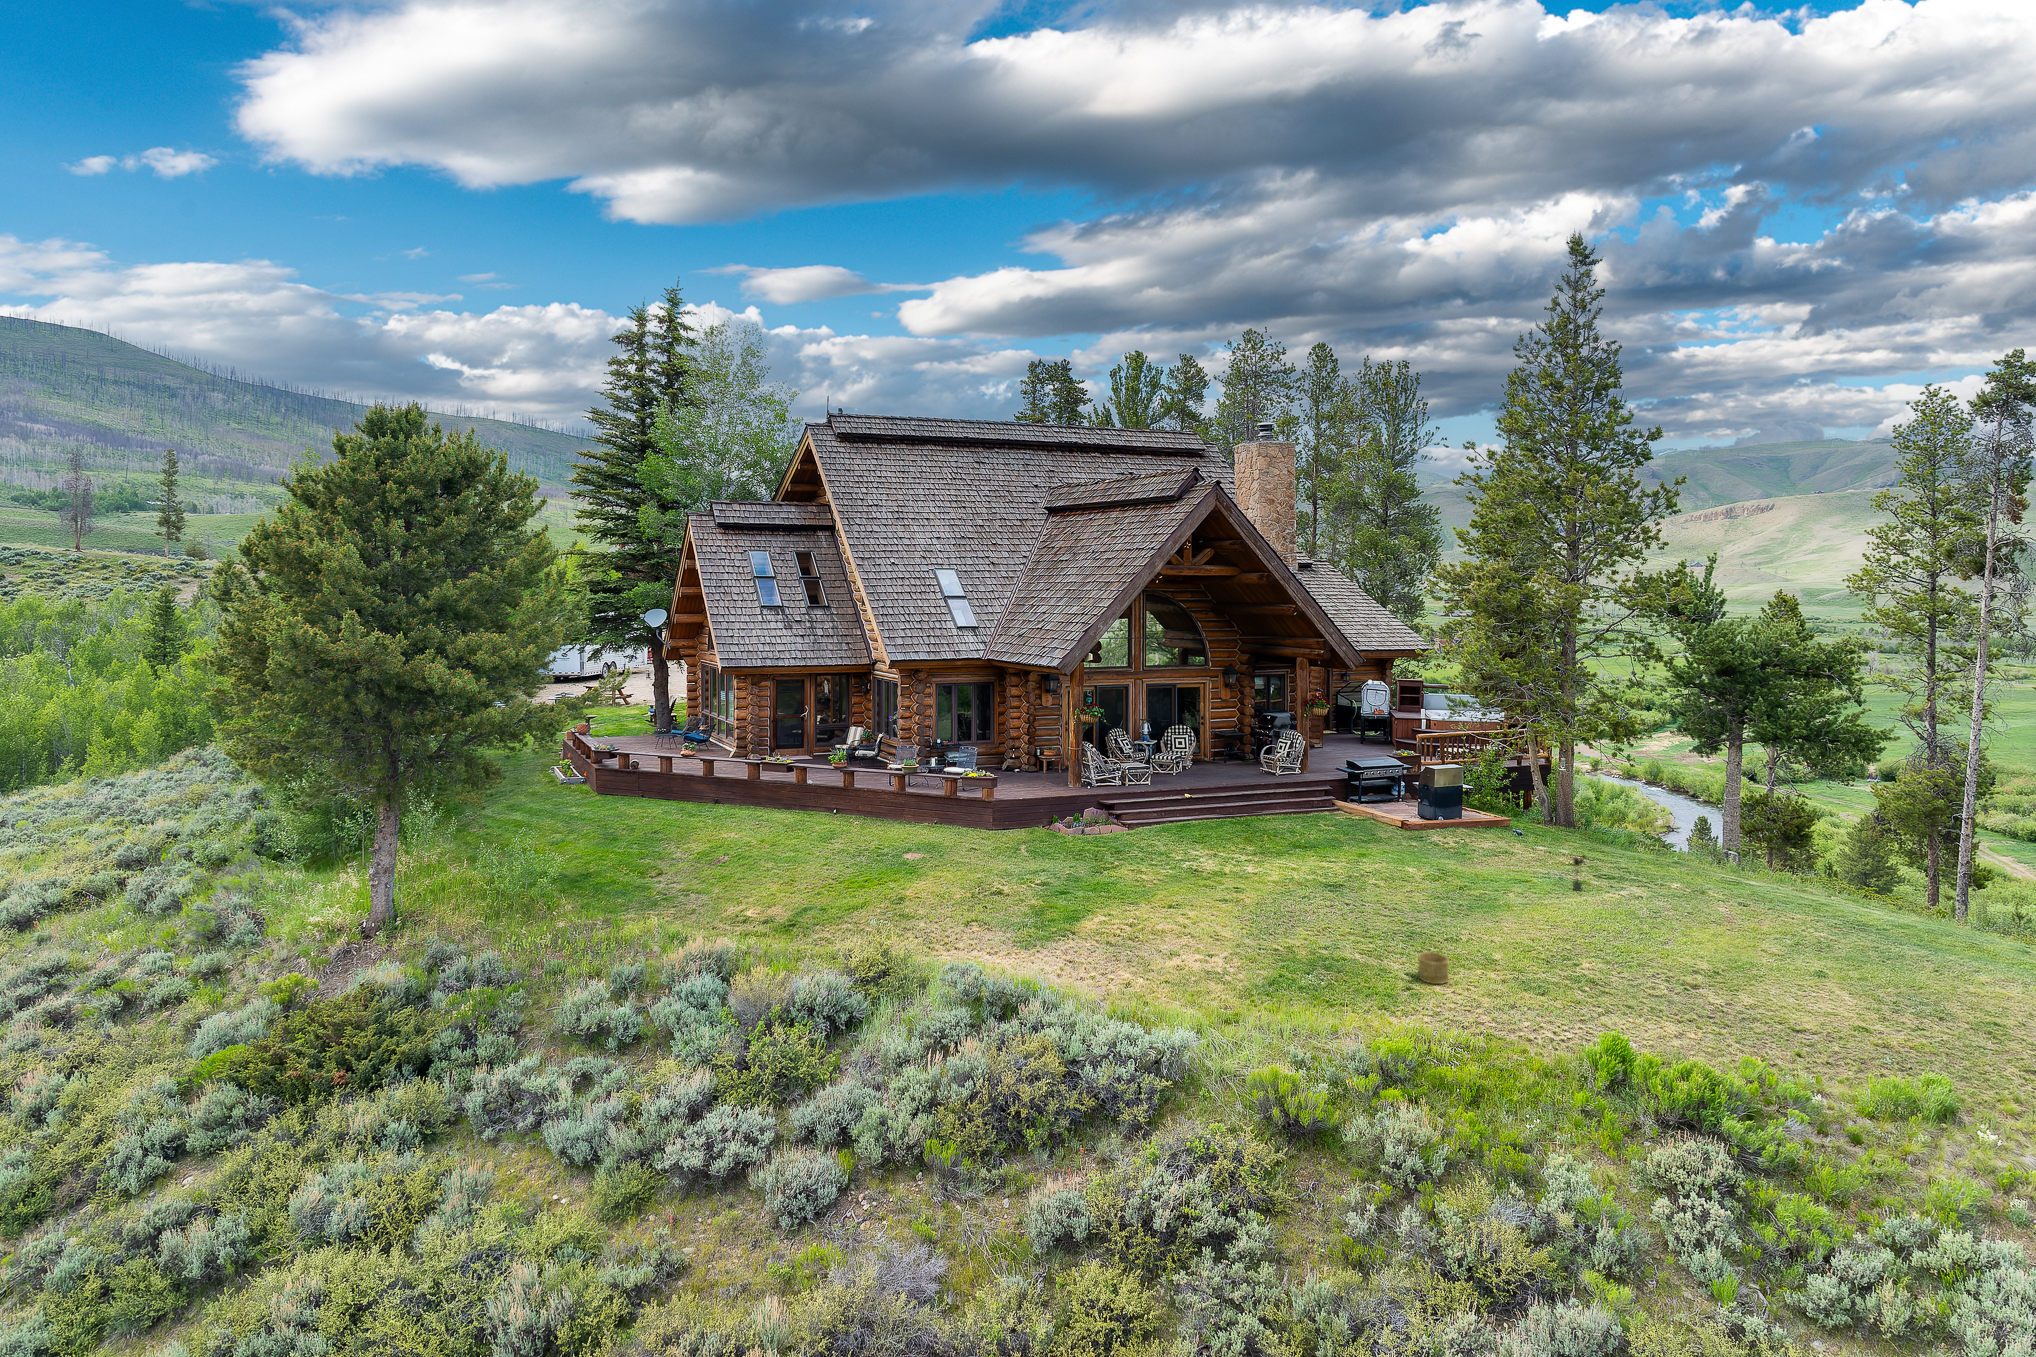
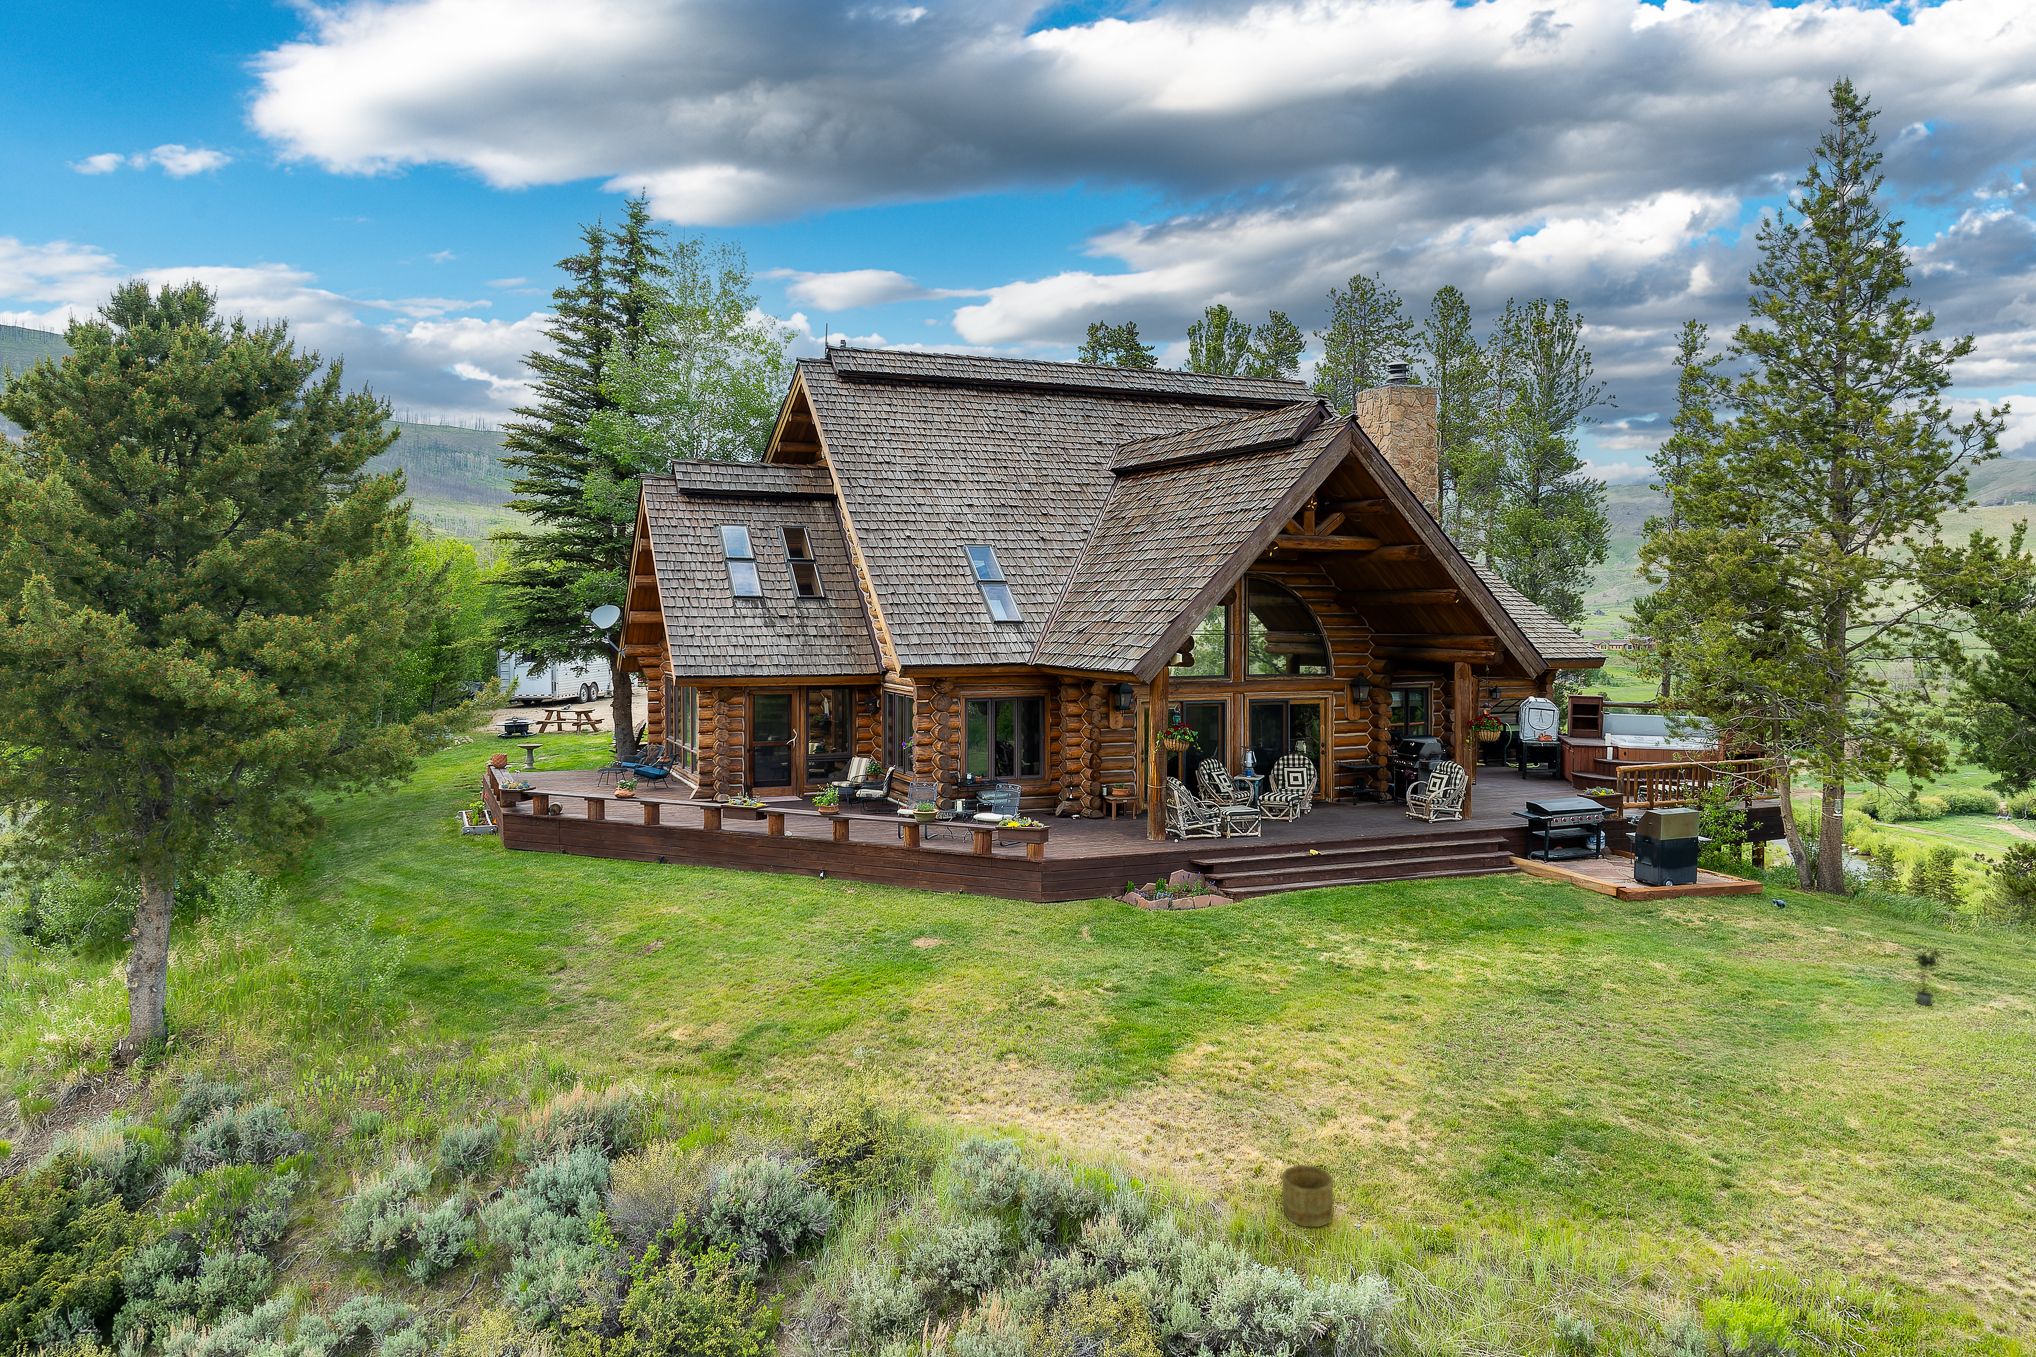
wooden bucket: present [1418,952,1449,984] -> present [1281,1165,1334,1227]

